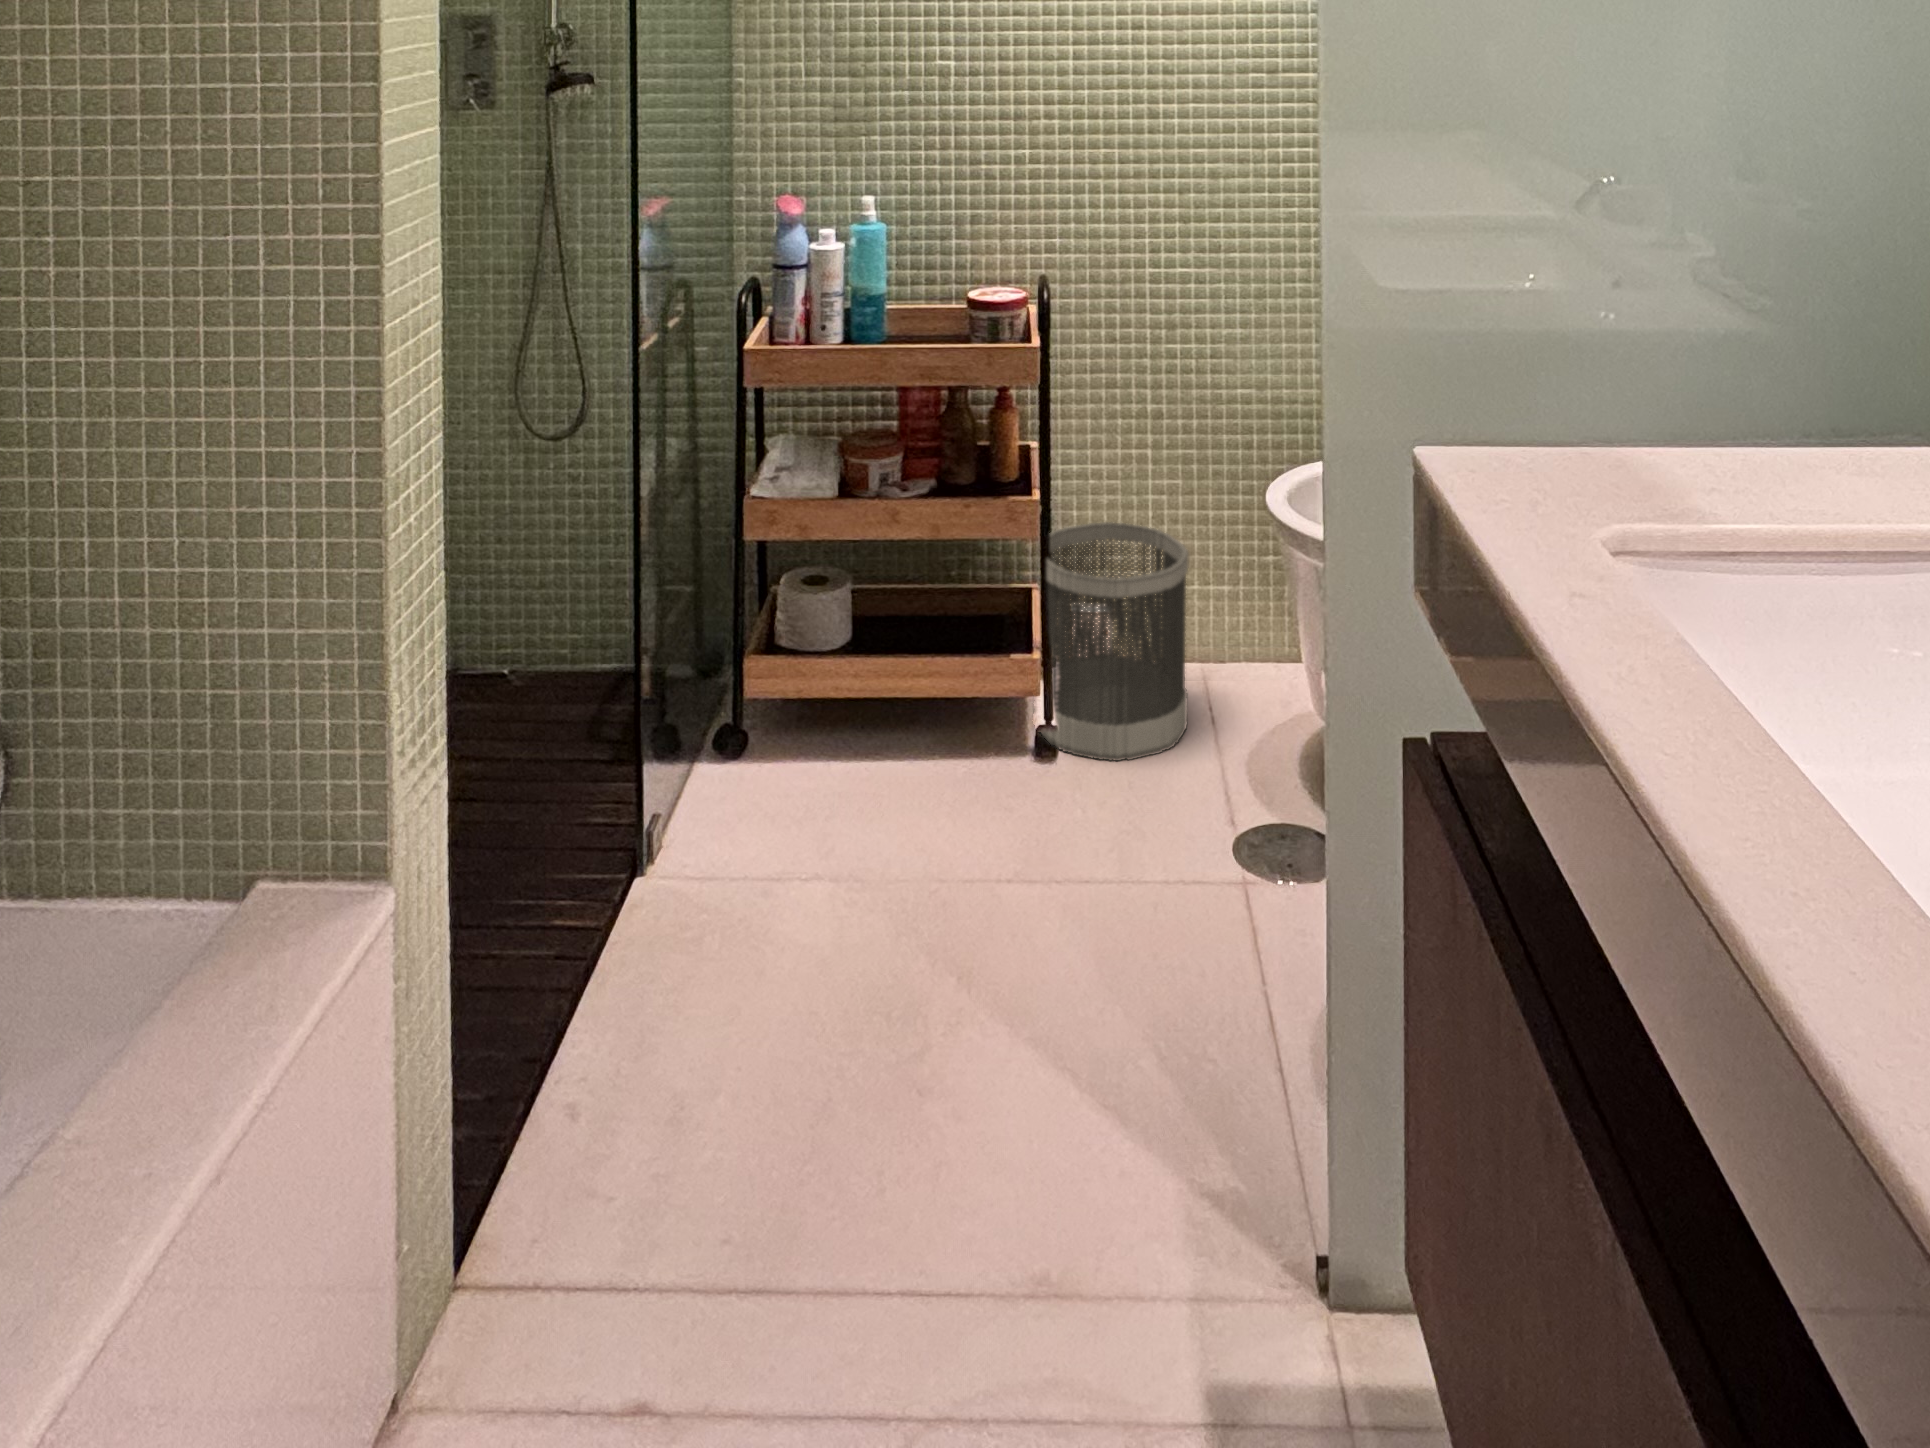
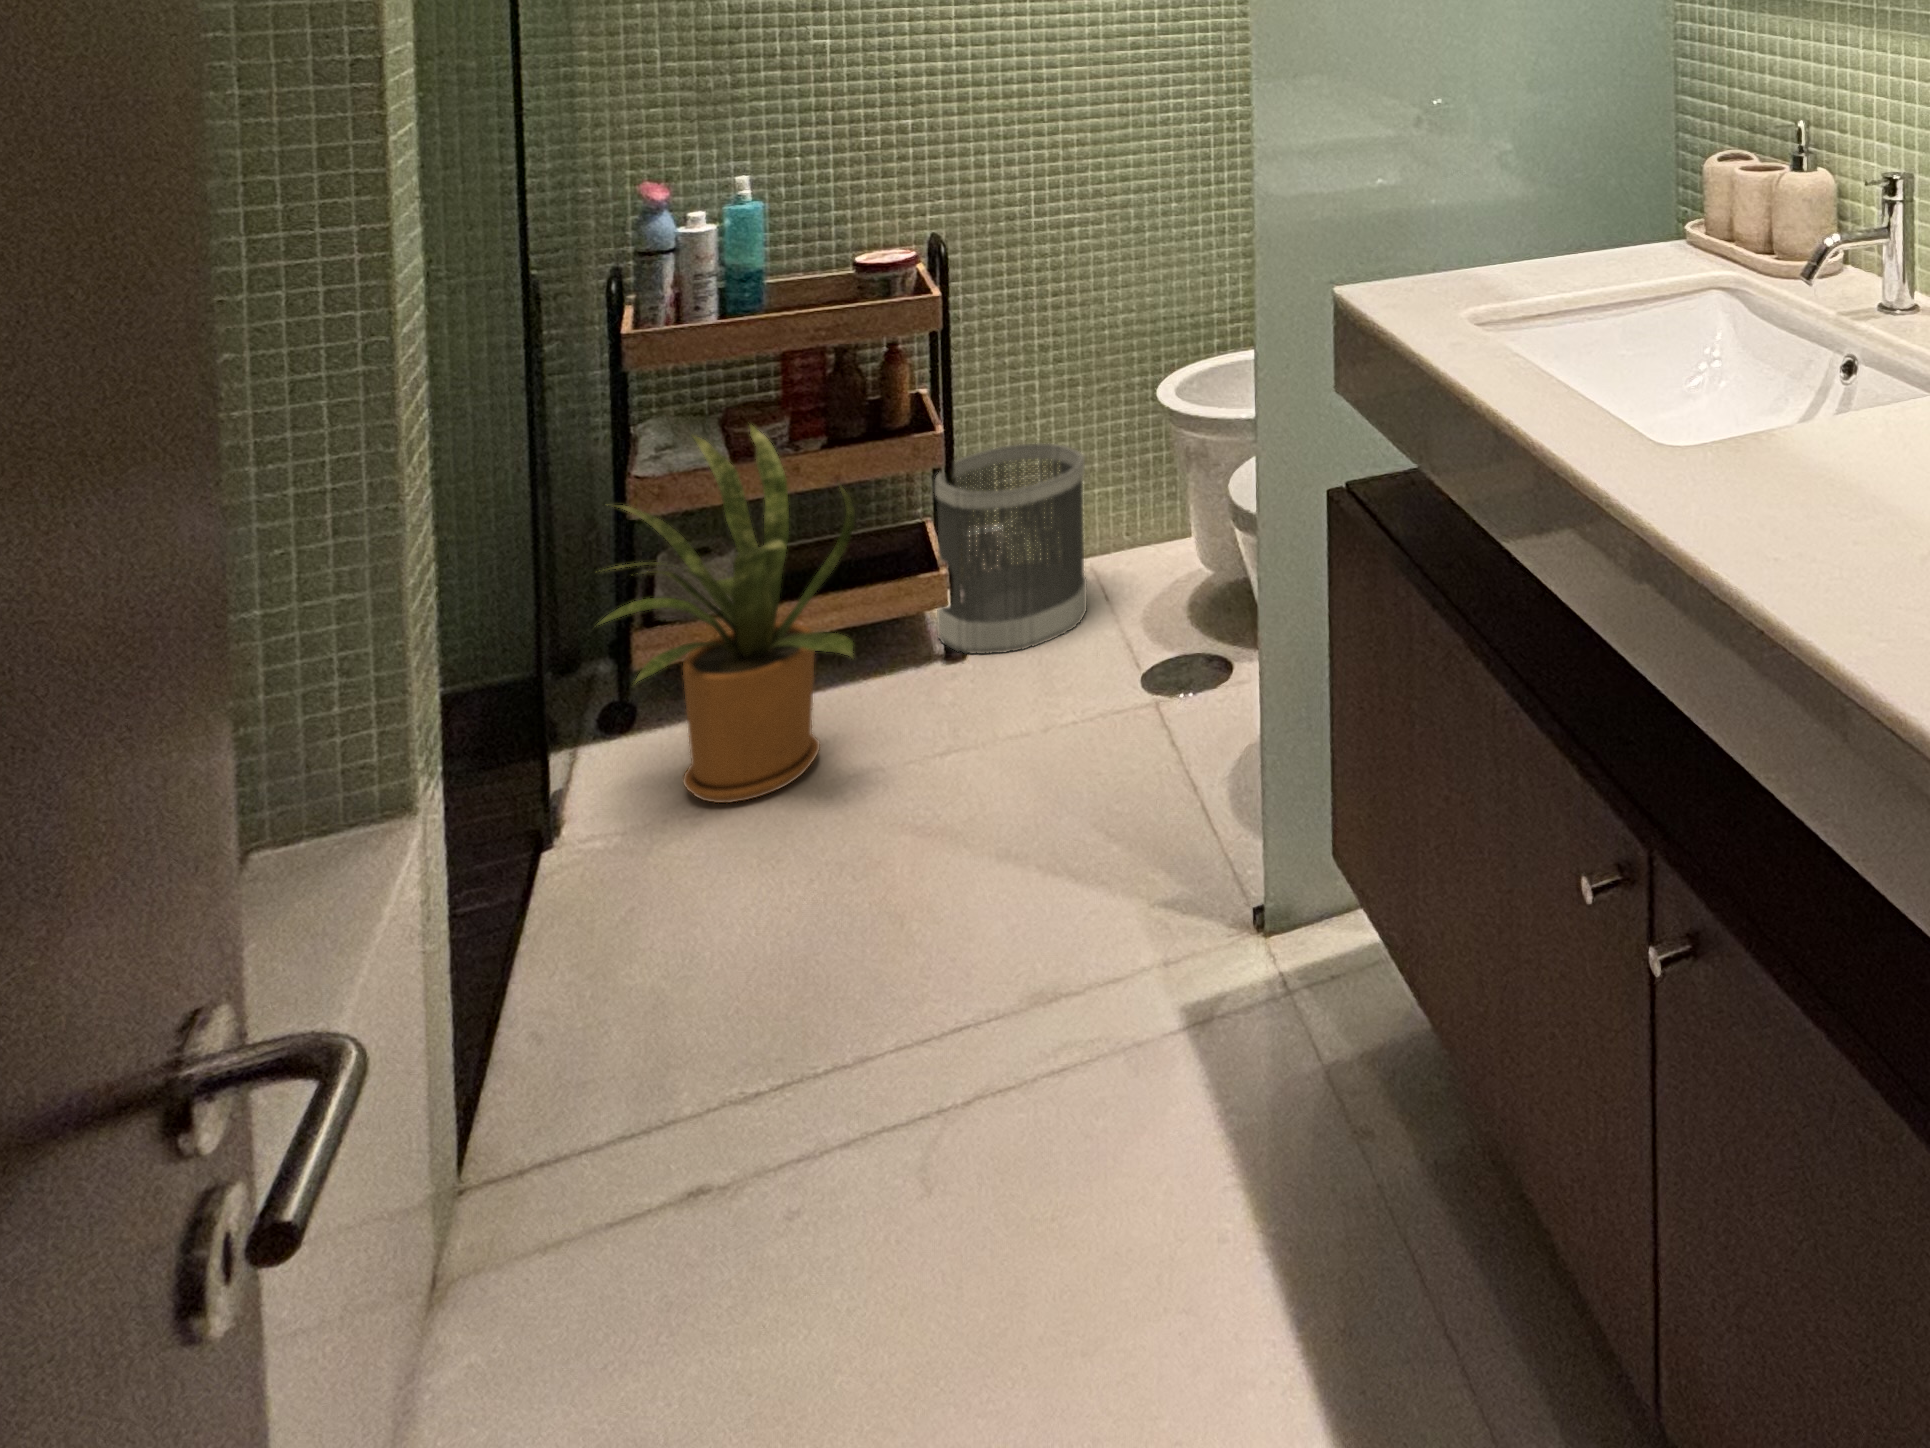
house plant: none [704,459,946,867] -> present [600,425,855,803]

